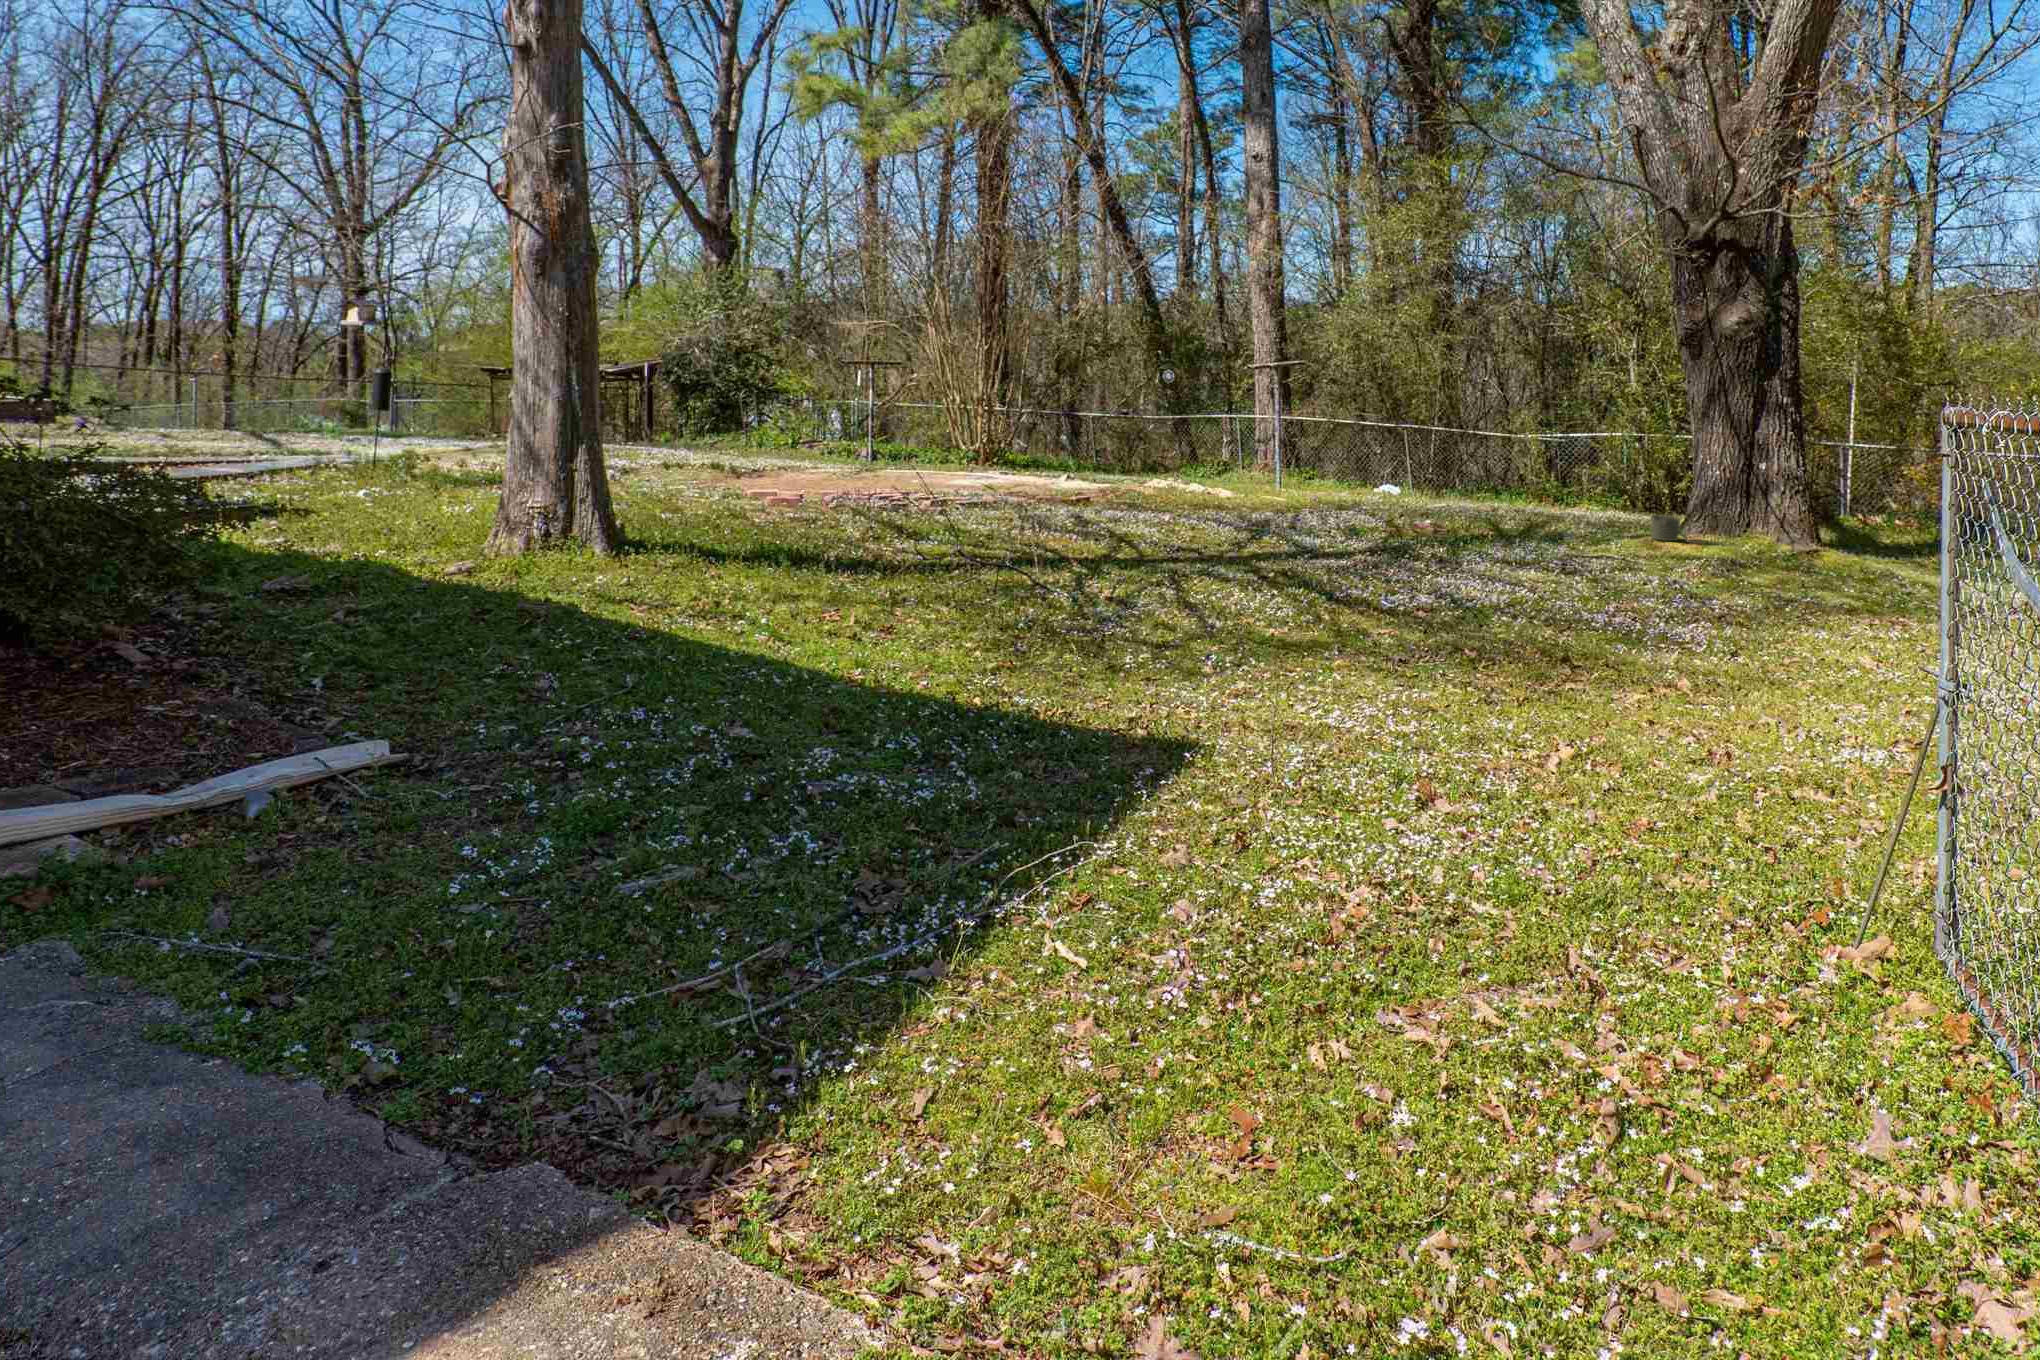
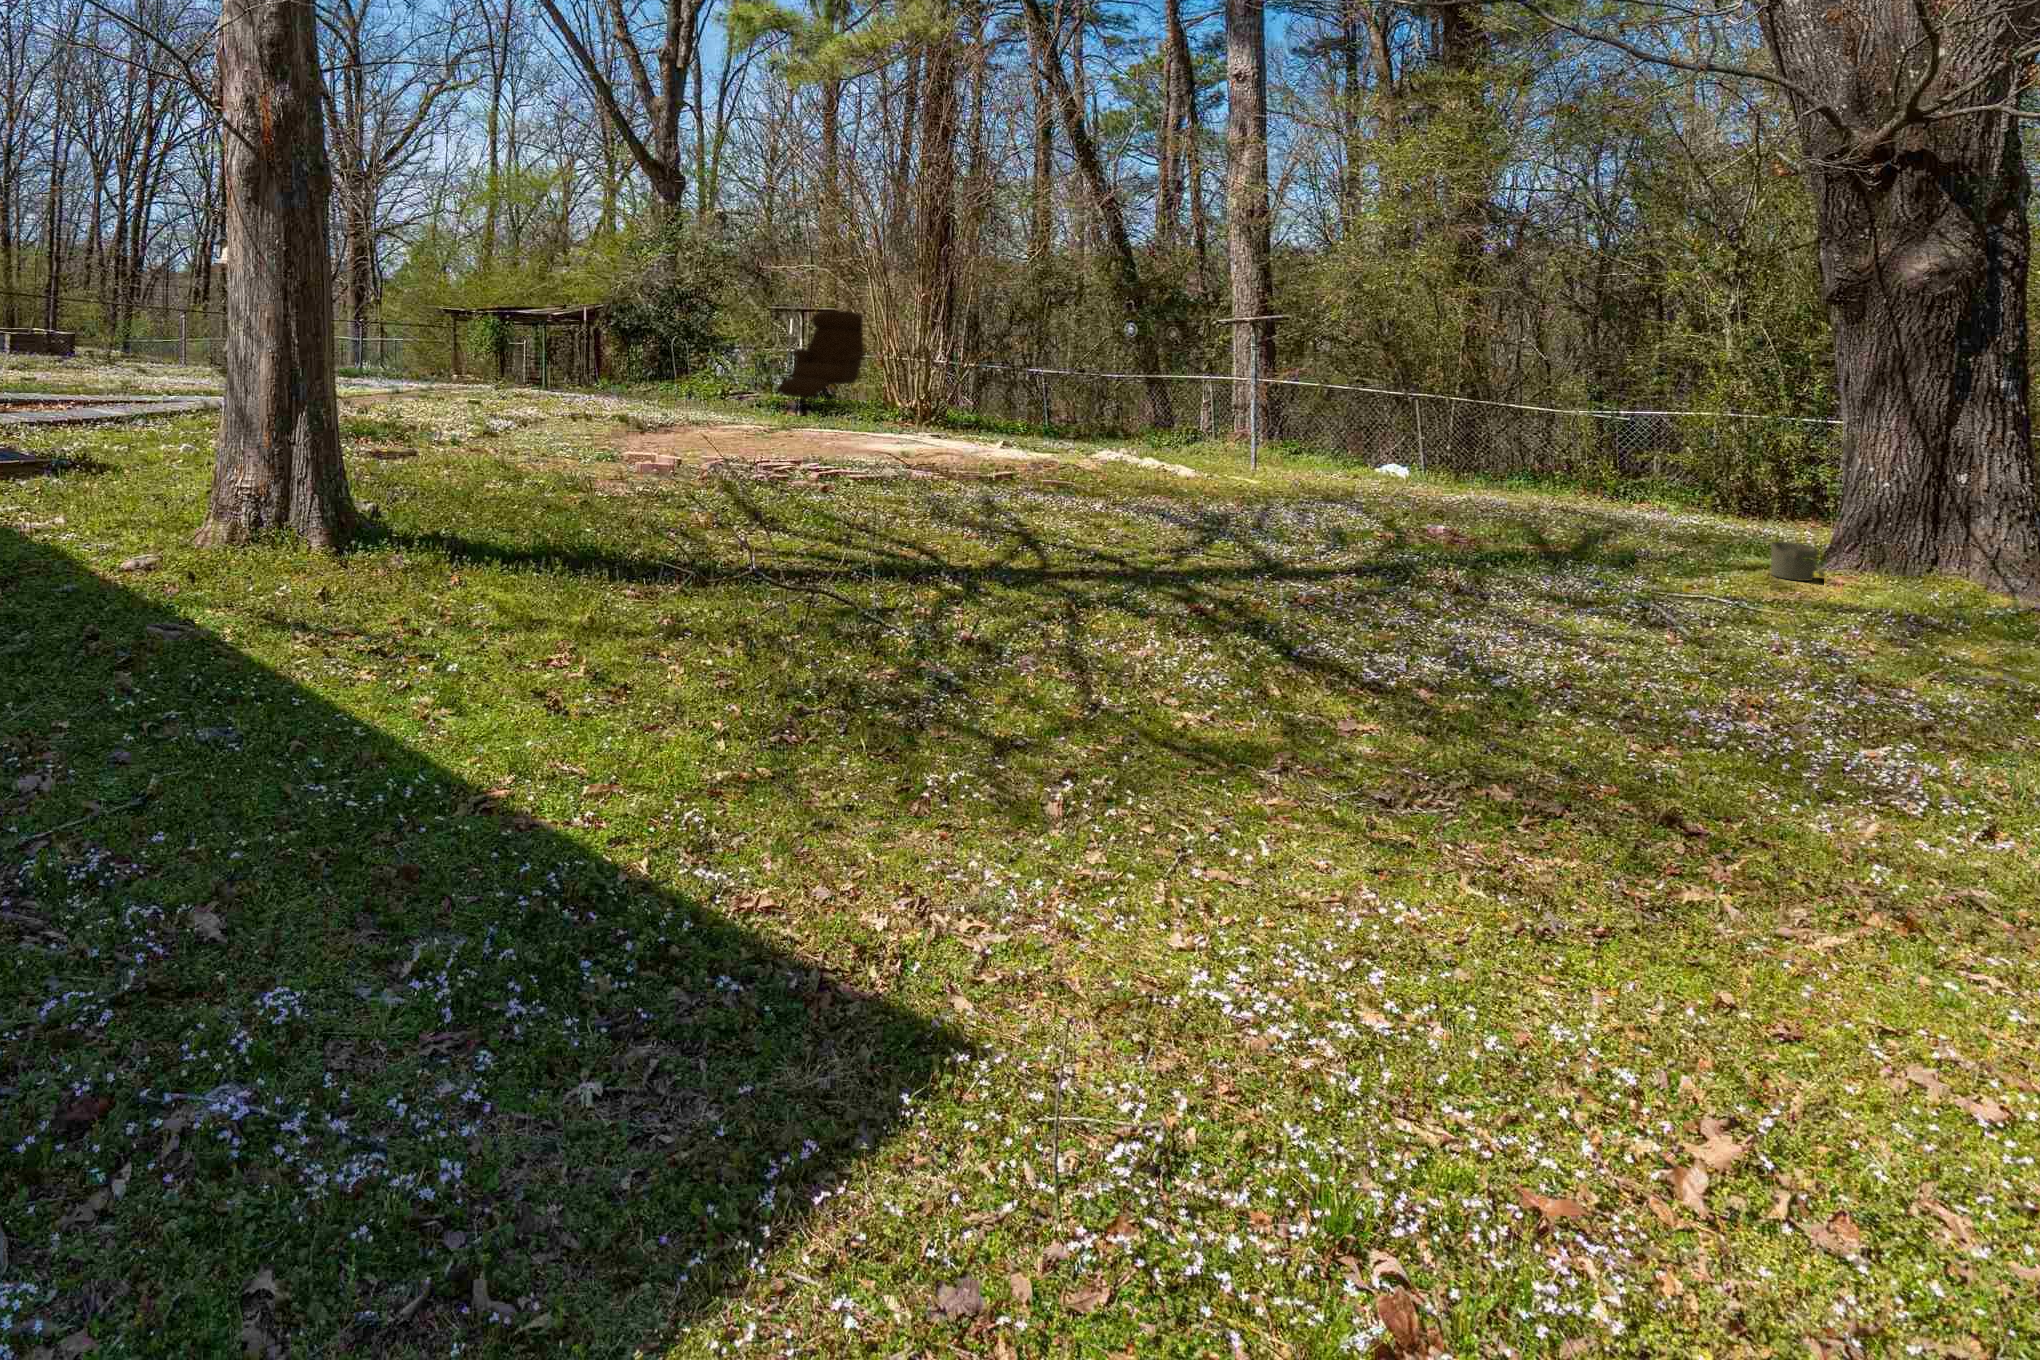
lounge chair: none [869,361,947,452] -> present [778,310,866,409]

